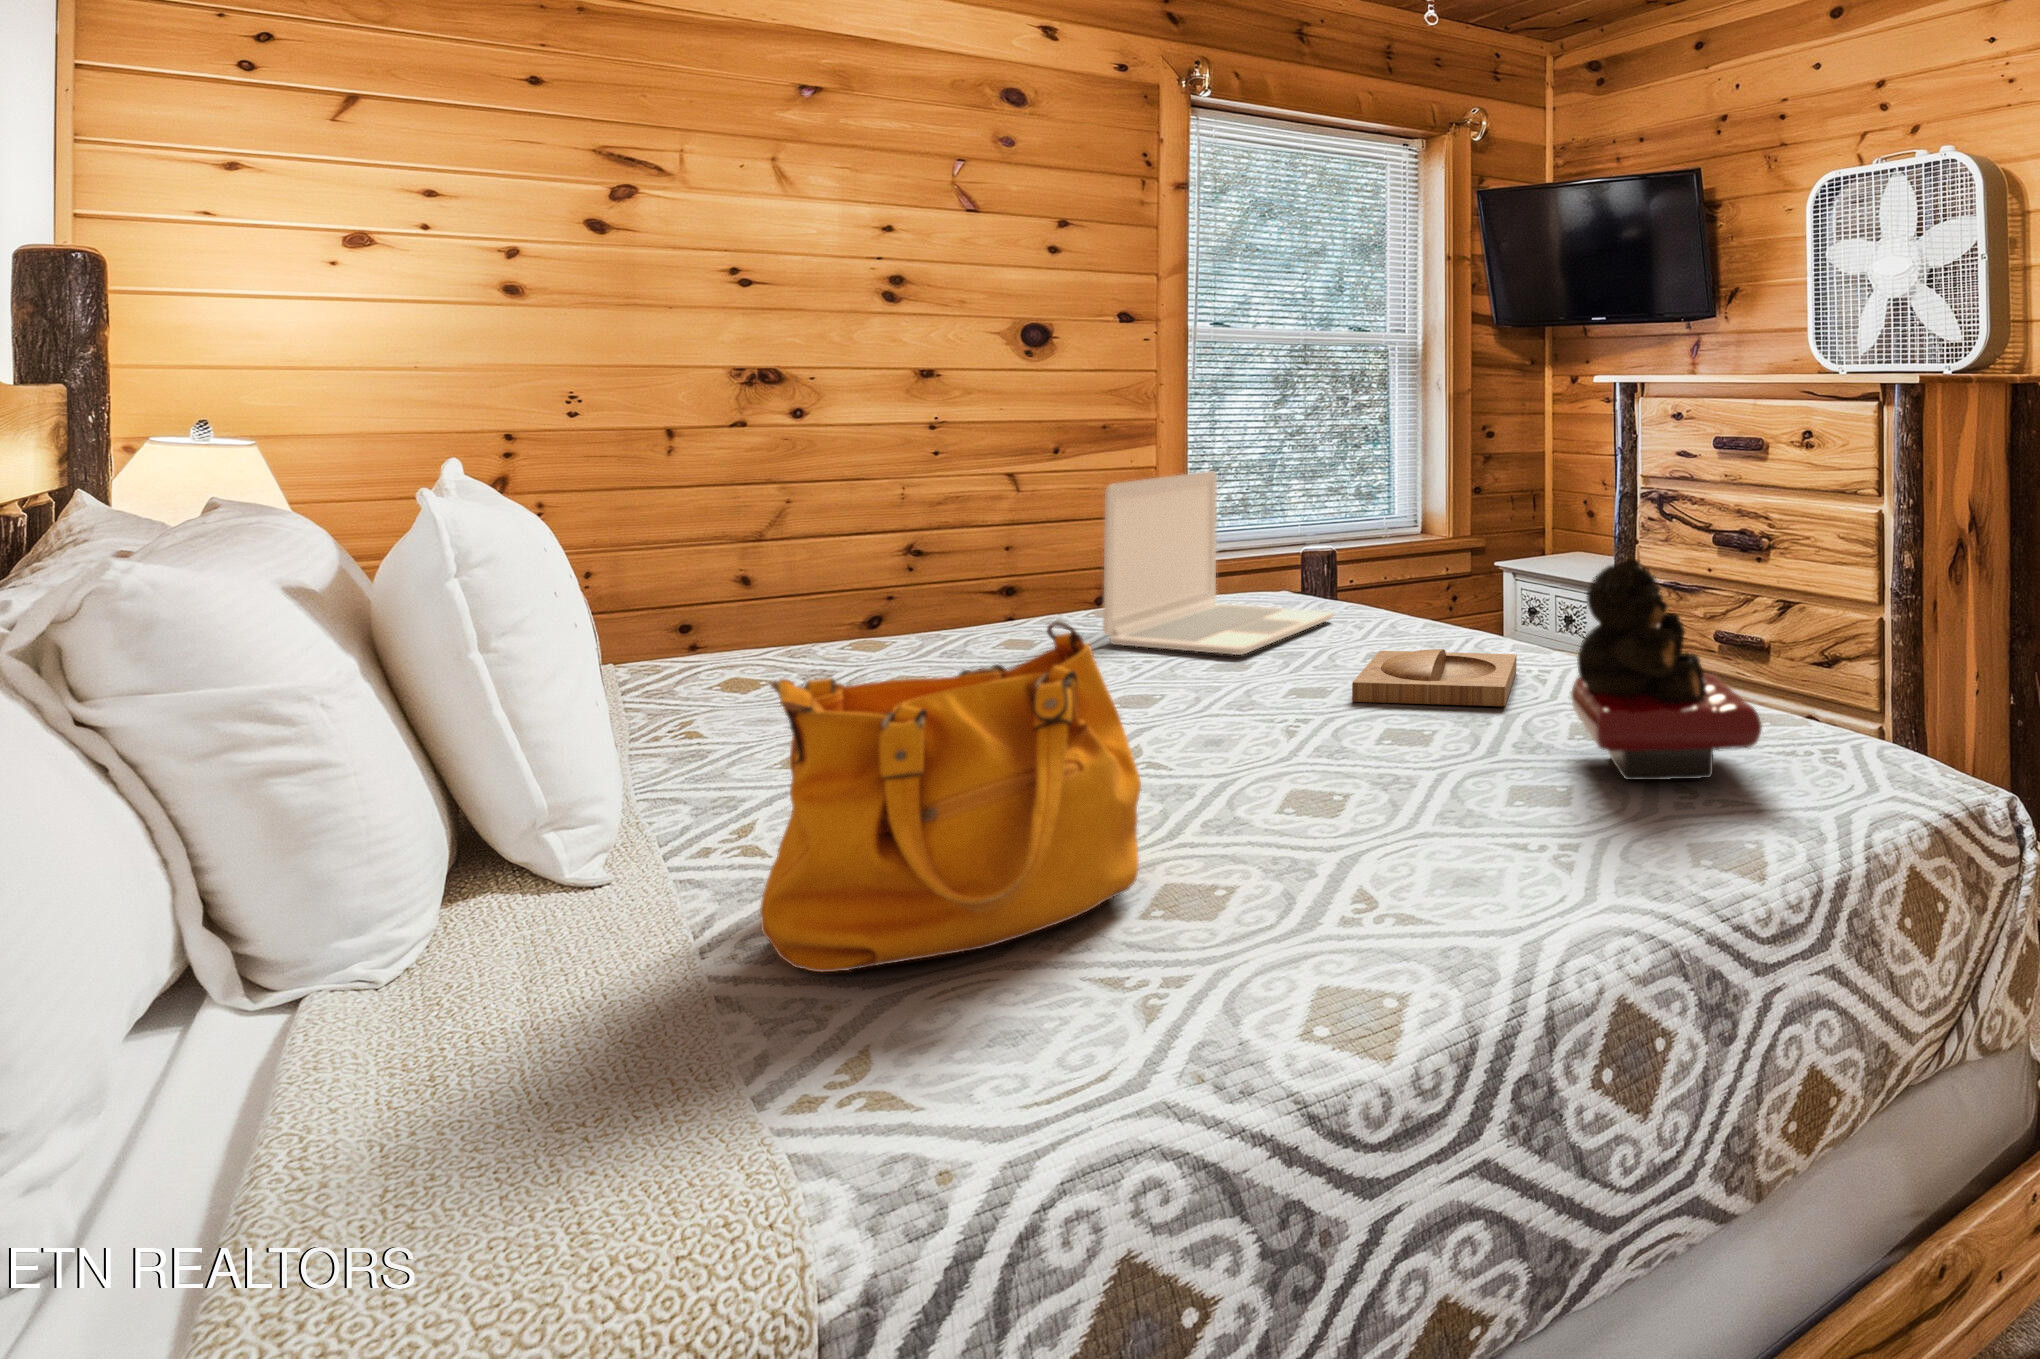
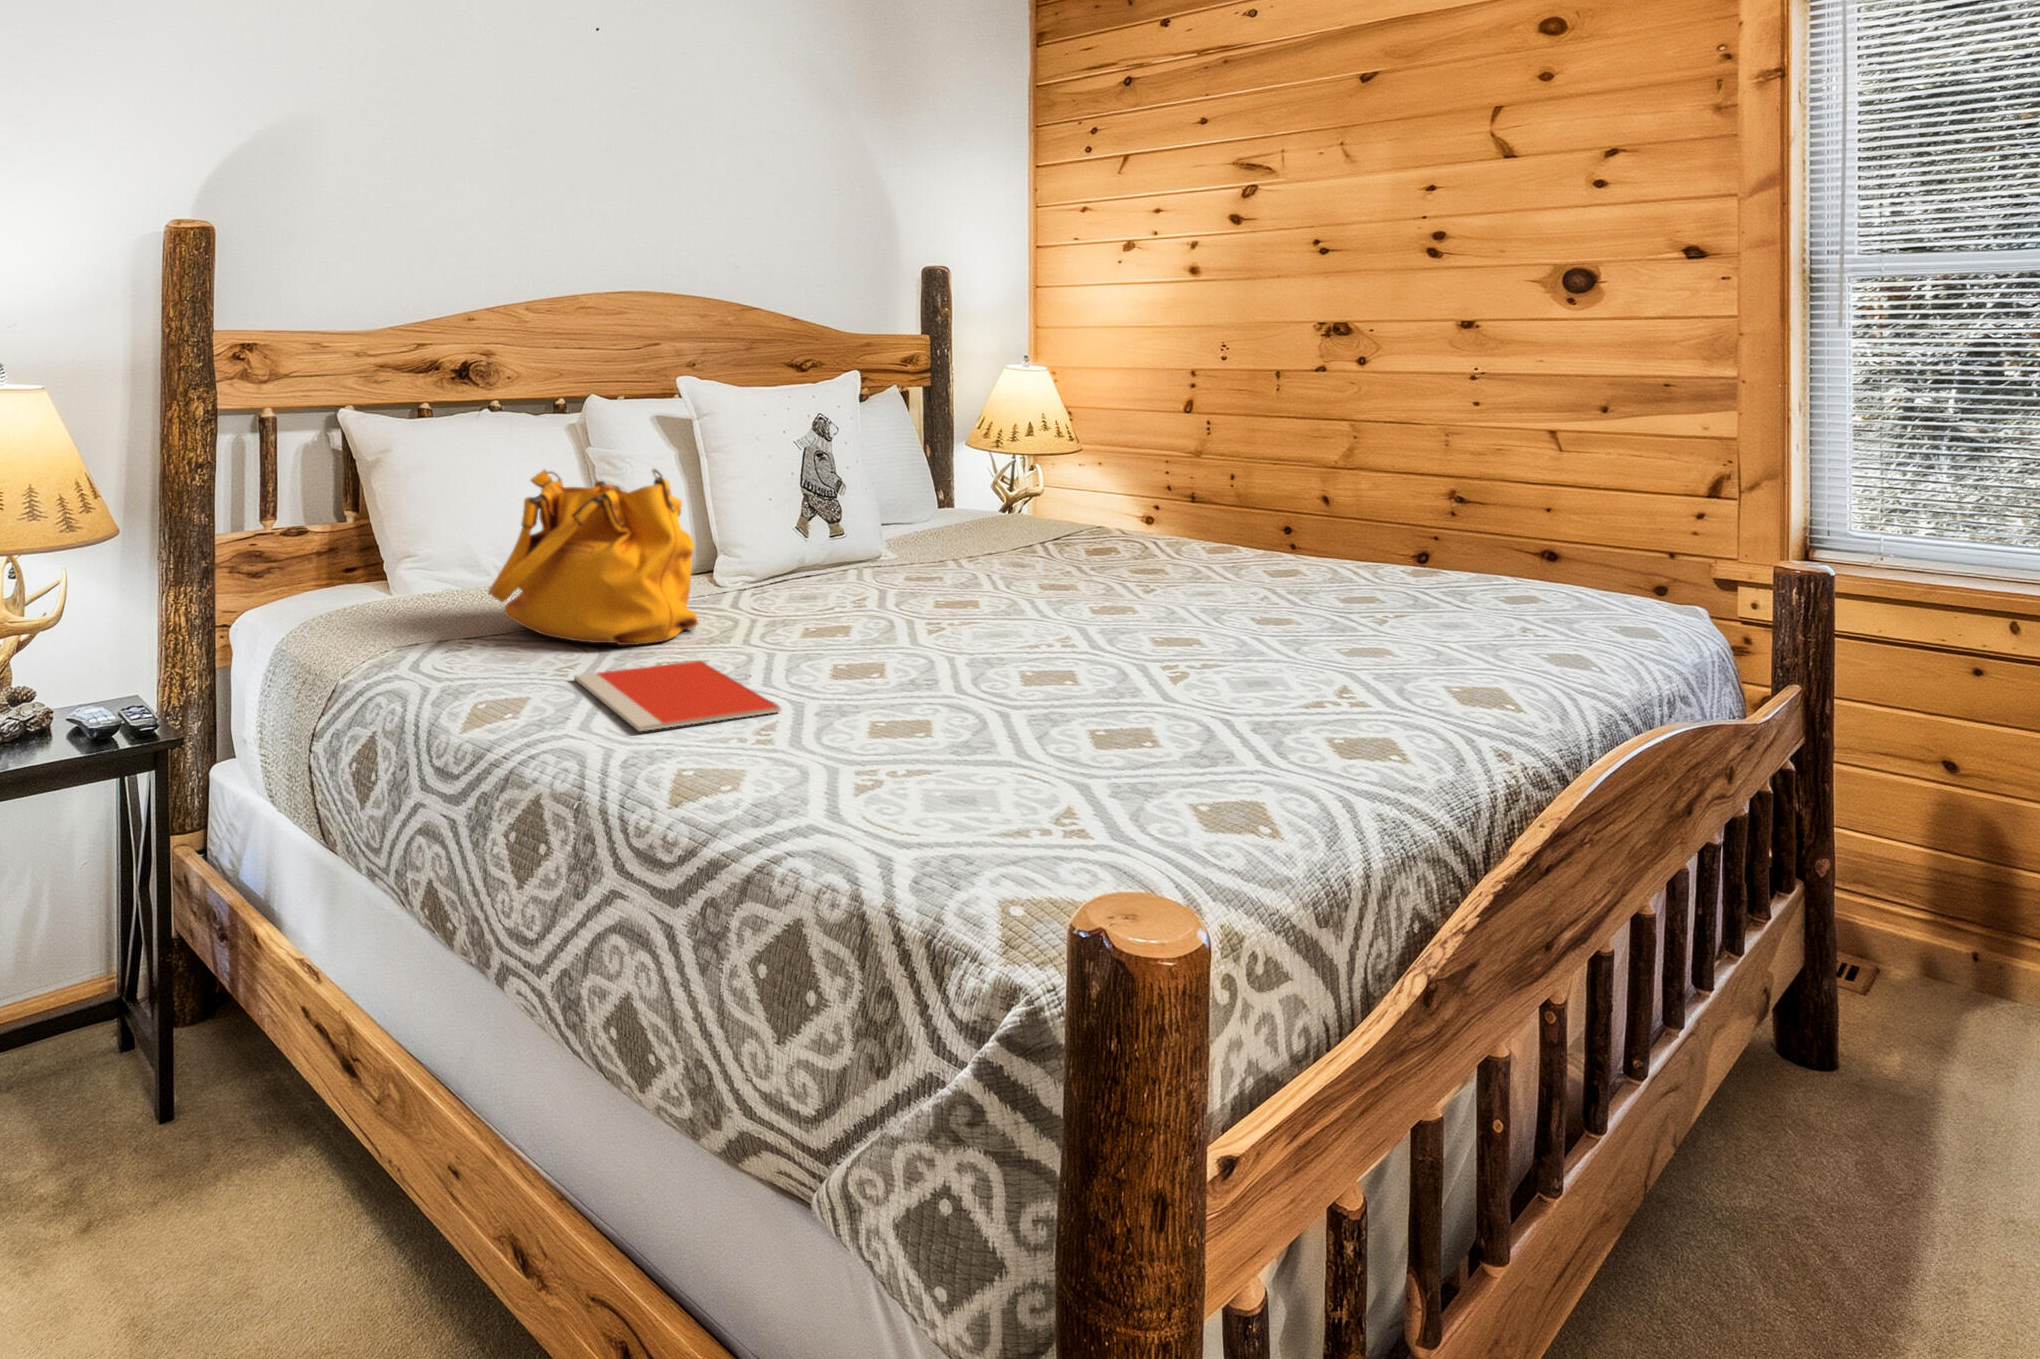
laptop: present [1103,471,1333,655] -> none [1258,425,1512,622]
teddy bear: present [1571,559,1762,780] -> none [870,506,1102,772]
tray: present [1352,649,1517,706] -> none [1144,633,1364,696]
notebook: none [1253,817,1570,920] -> present [574,661,781,731]

